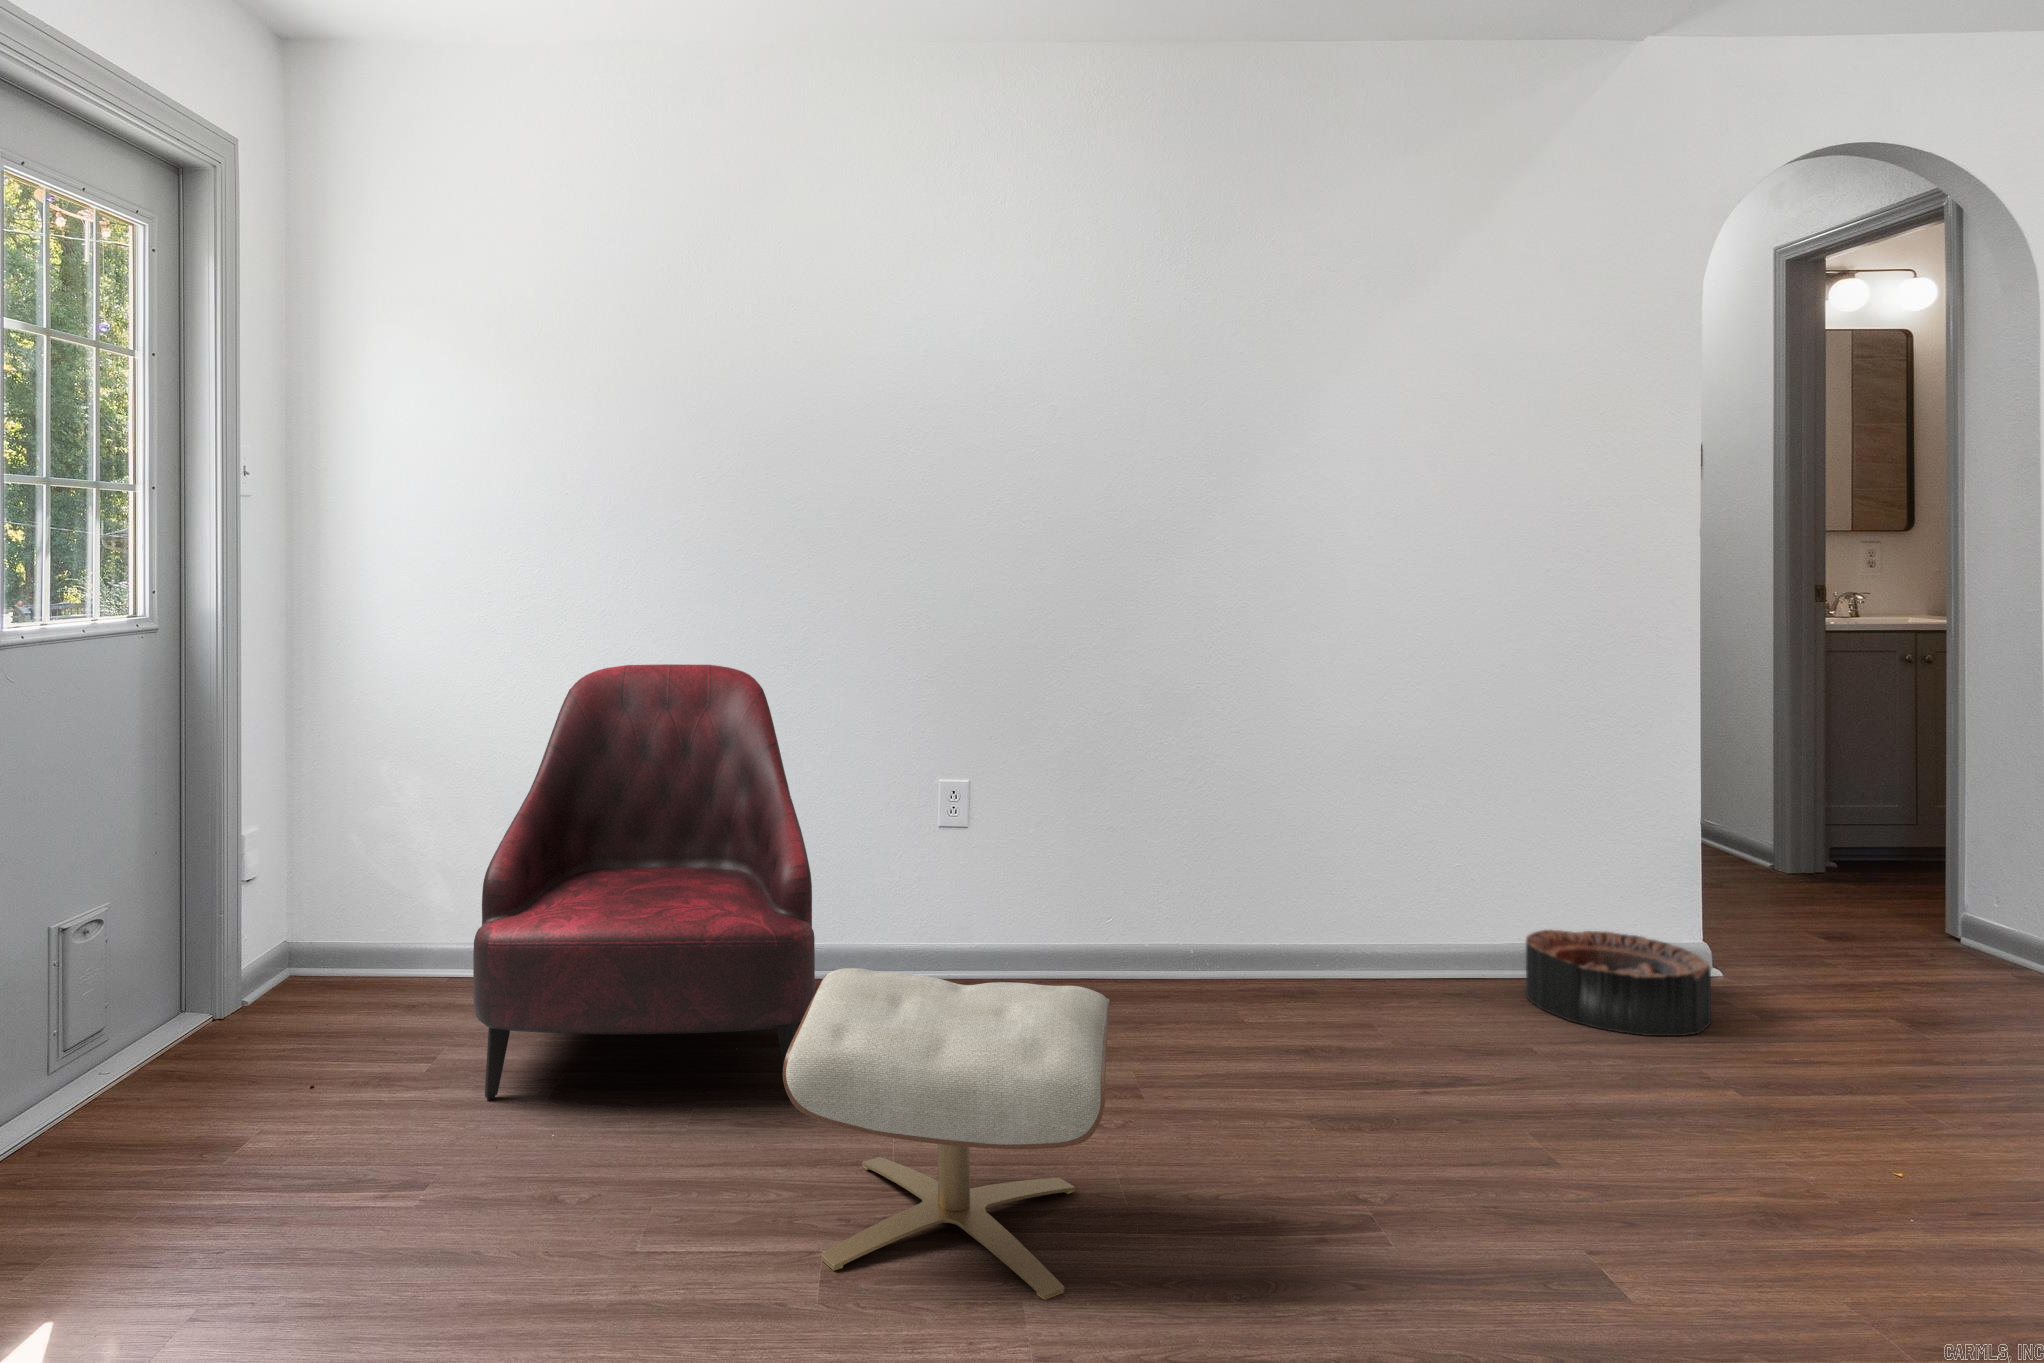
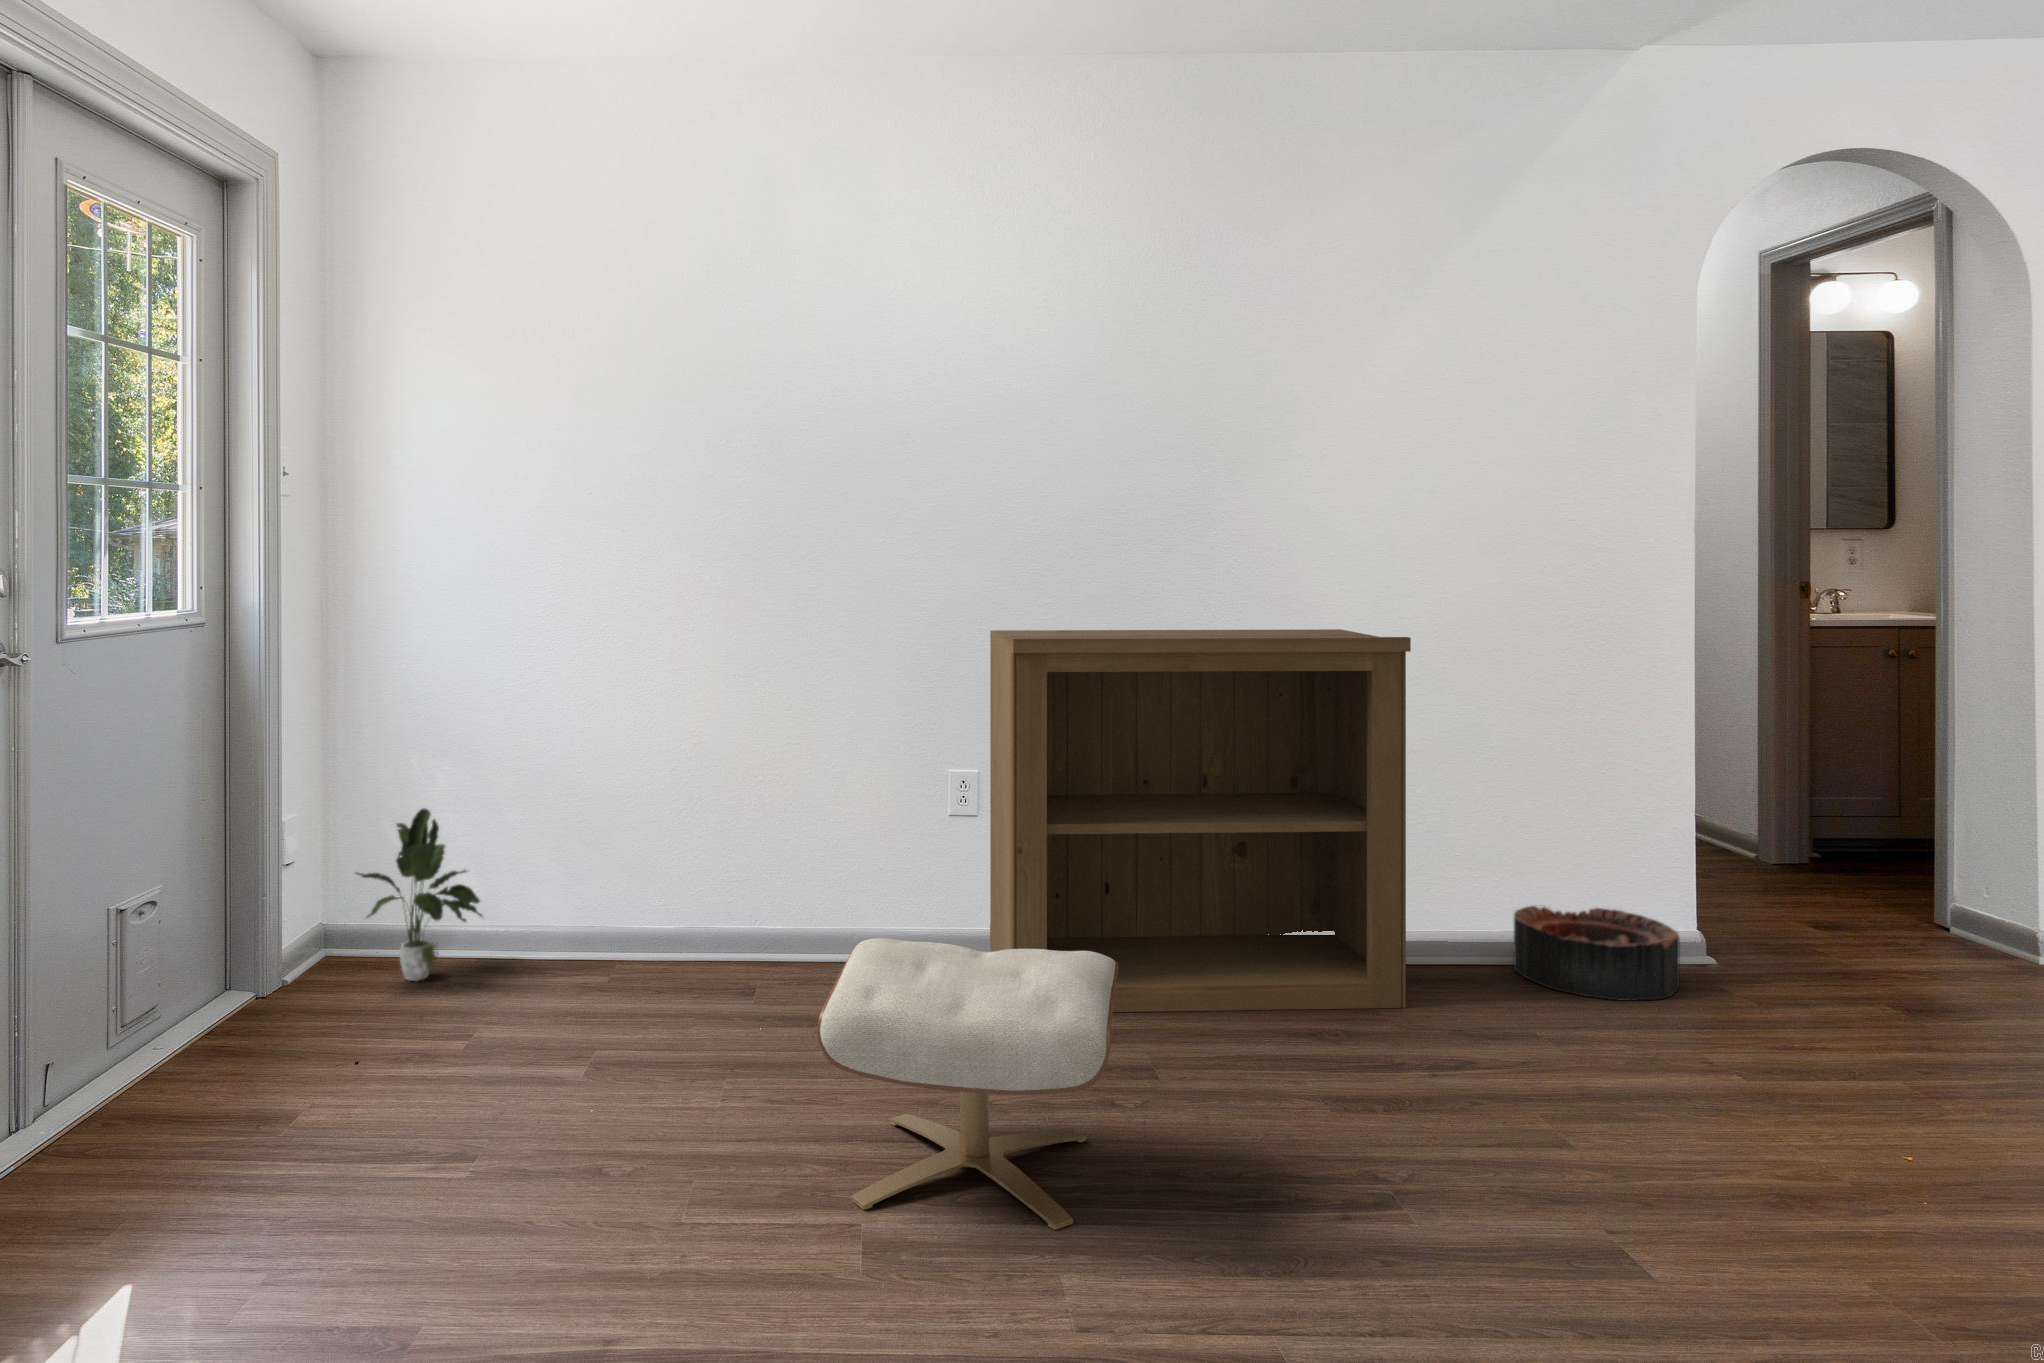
bookshelf: none [966,636,1417,1042] -> present [990,629,1411,1012]
armchair: present [473,664,815,1100] -> none [520,657,846,1071]
potted plant: none [310,818,445,997] -> present [357,808,482,981]

